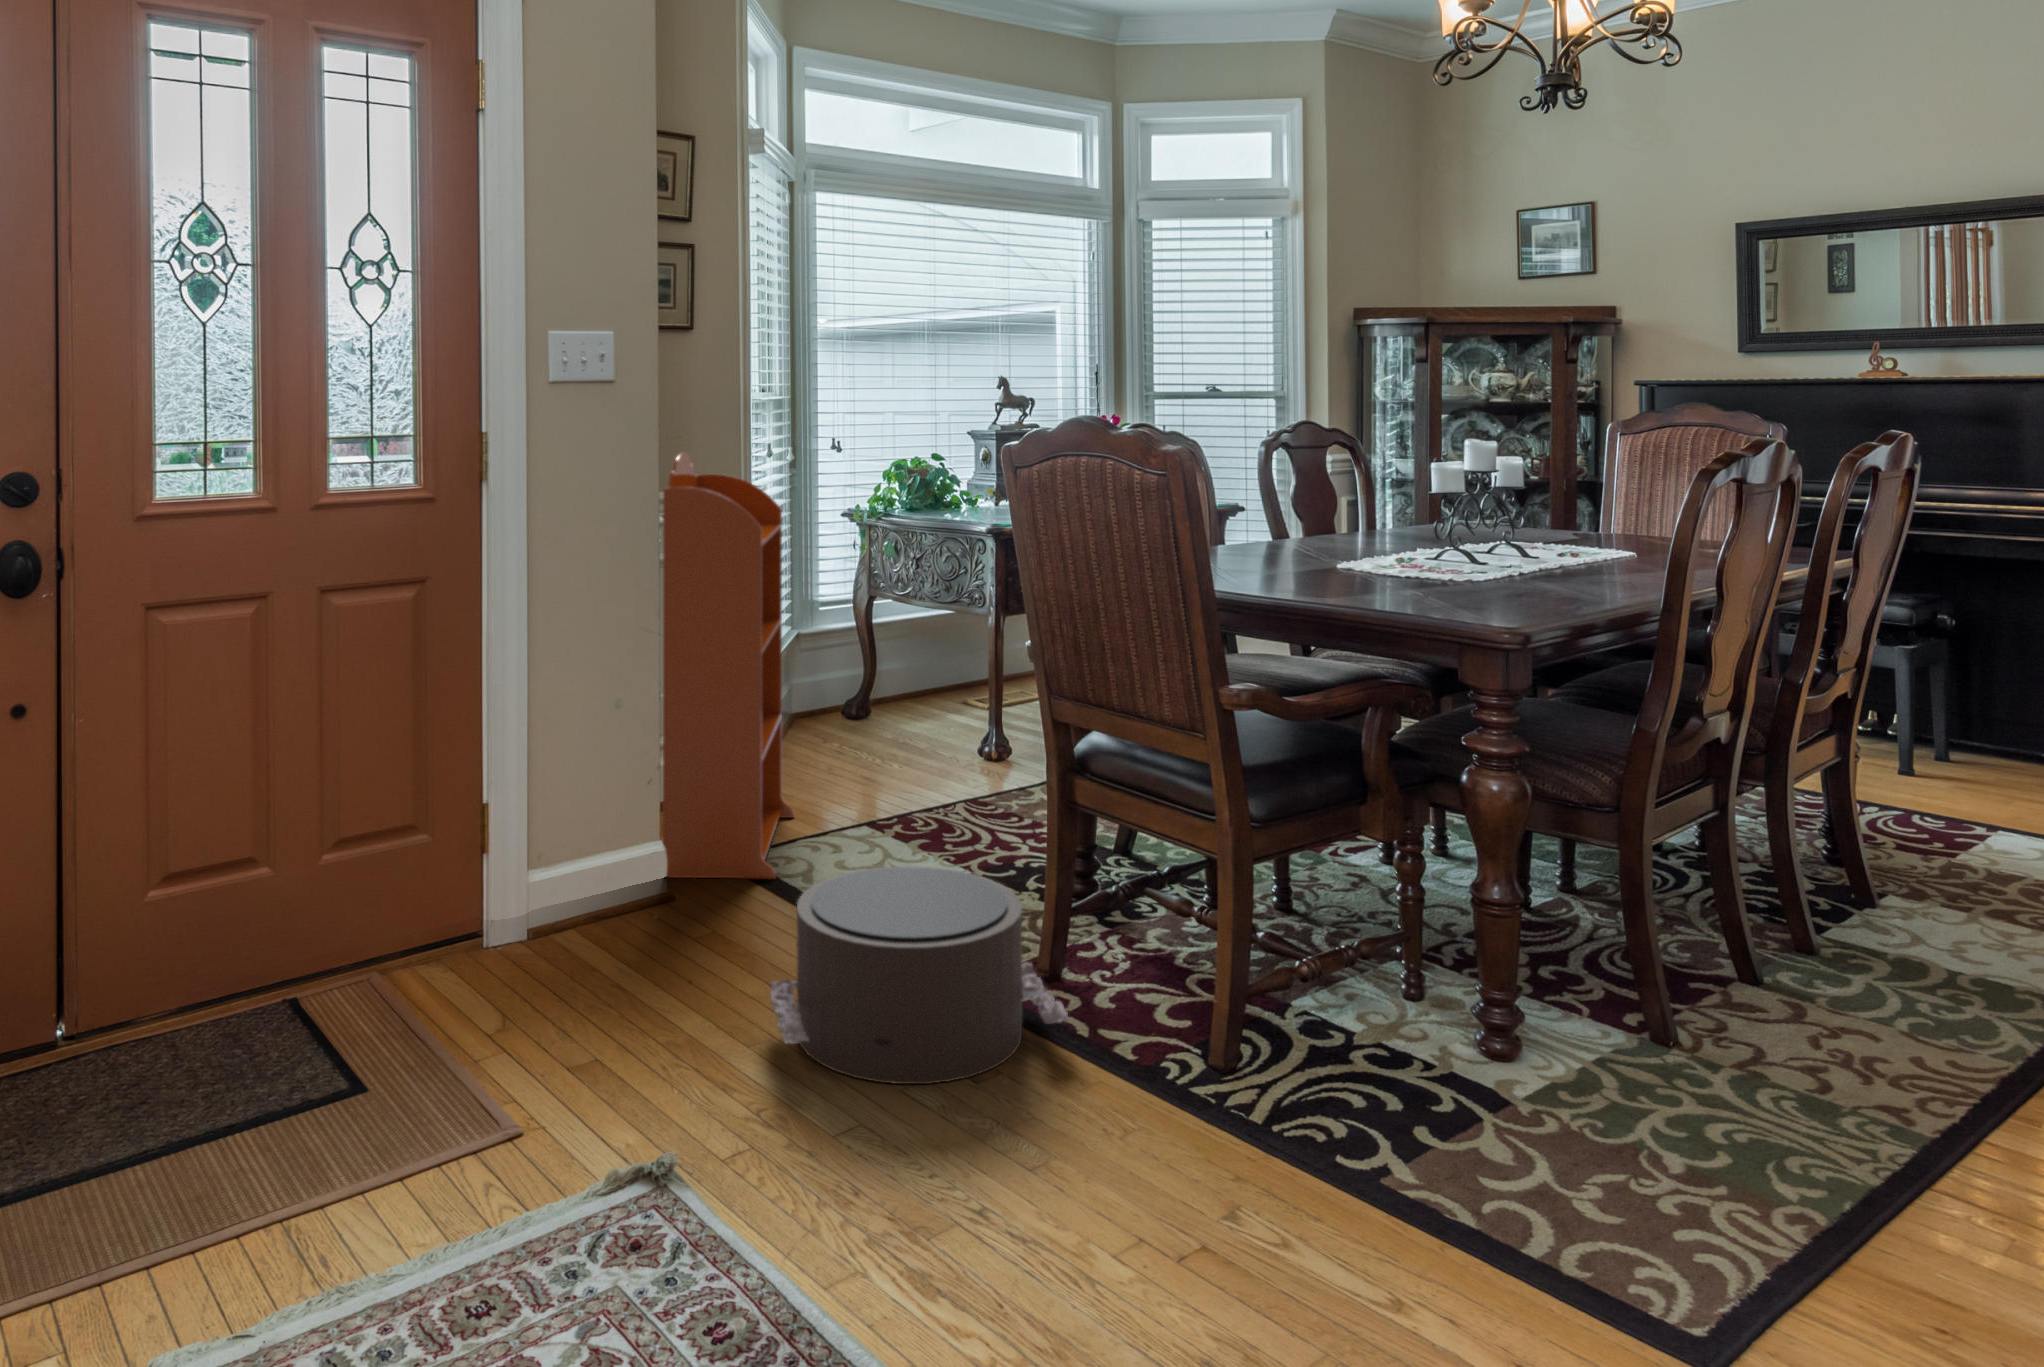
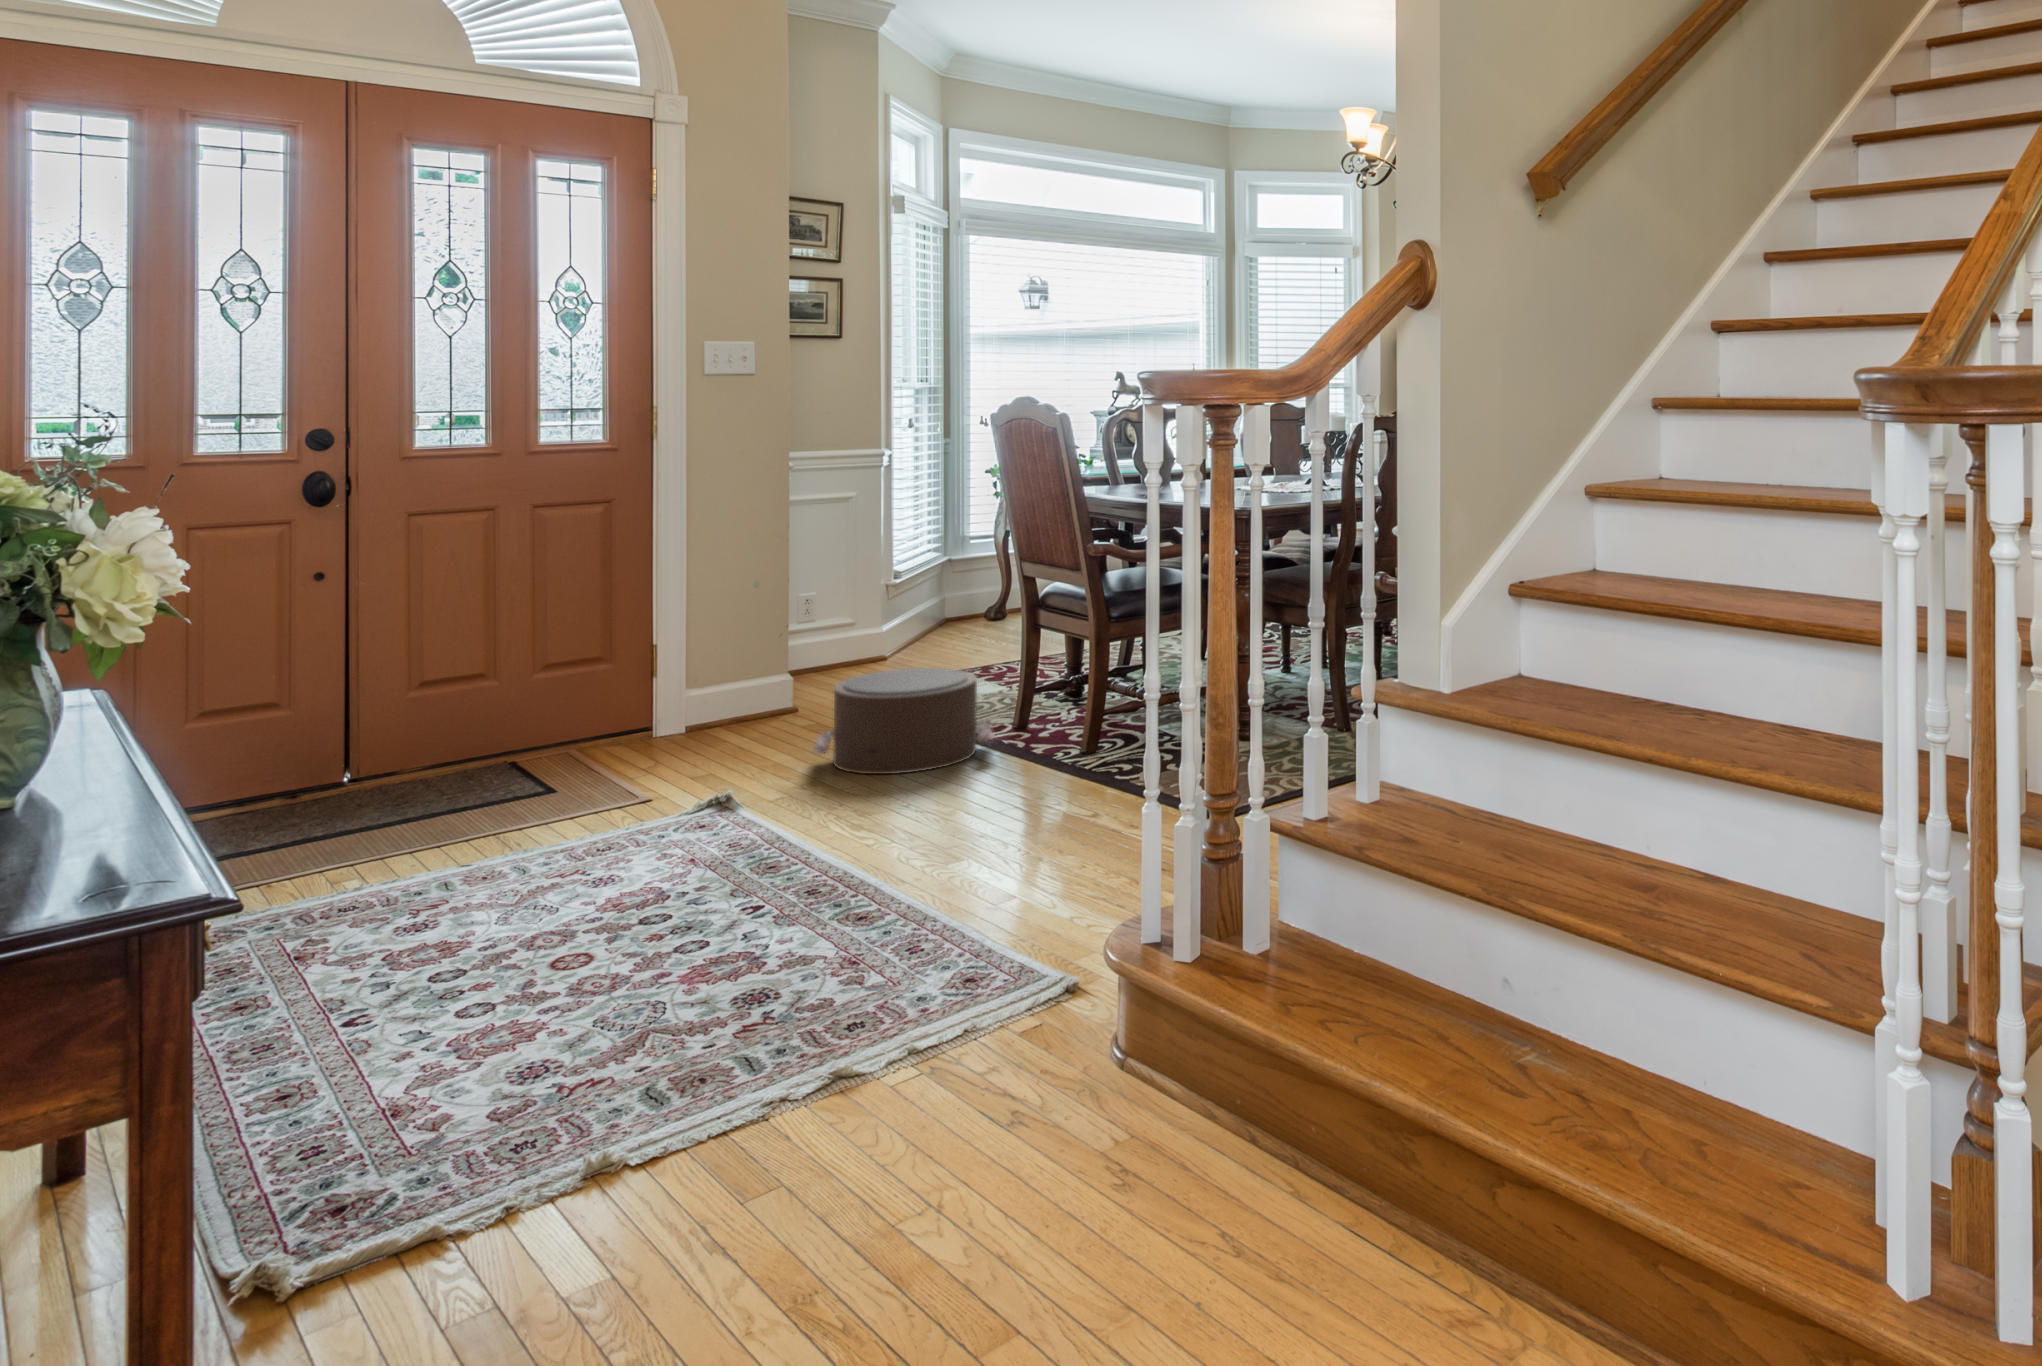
bookcase: present [663,452,794,879] -> none [793,423,907,702]

